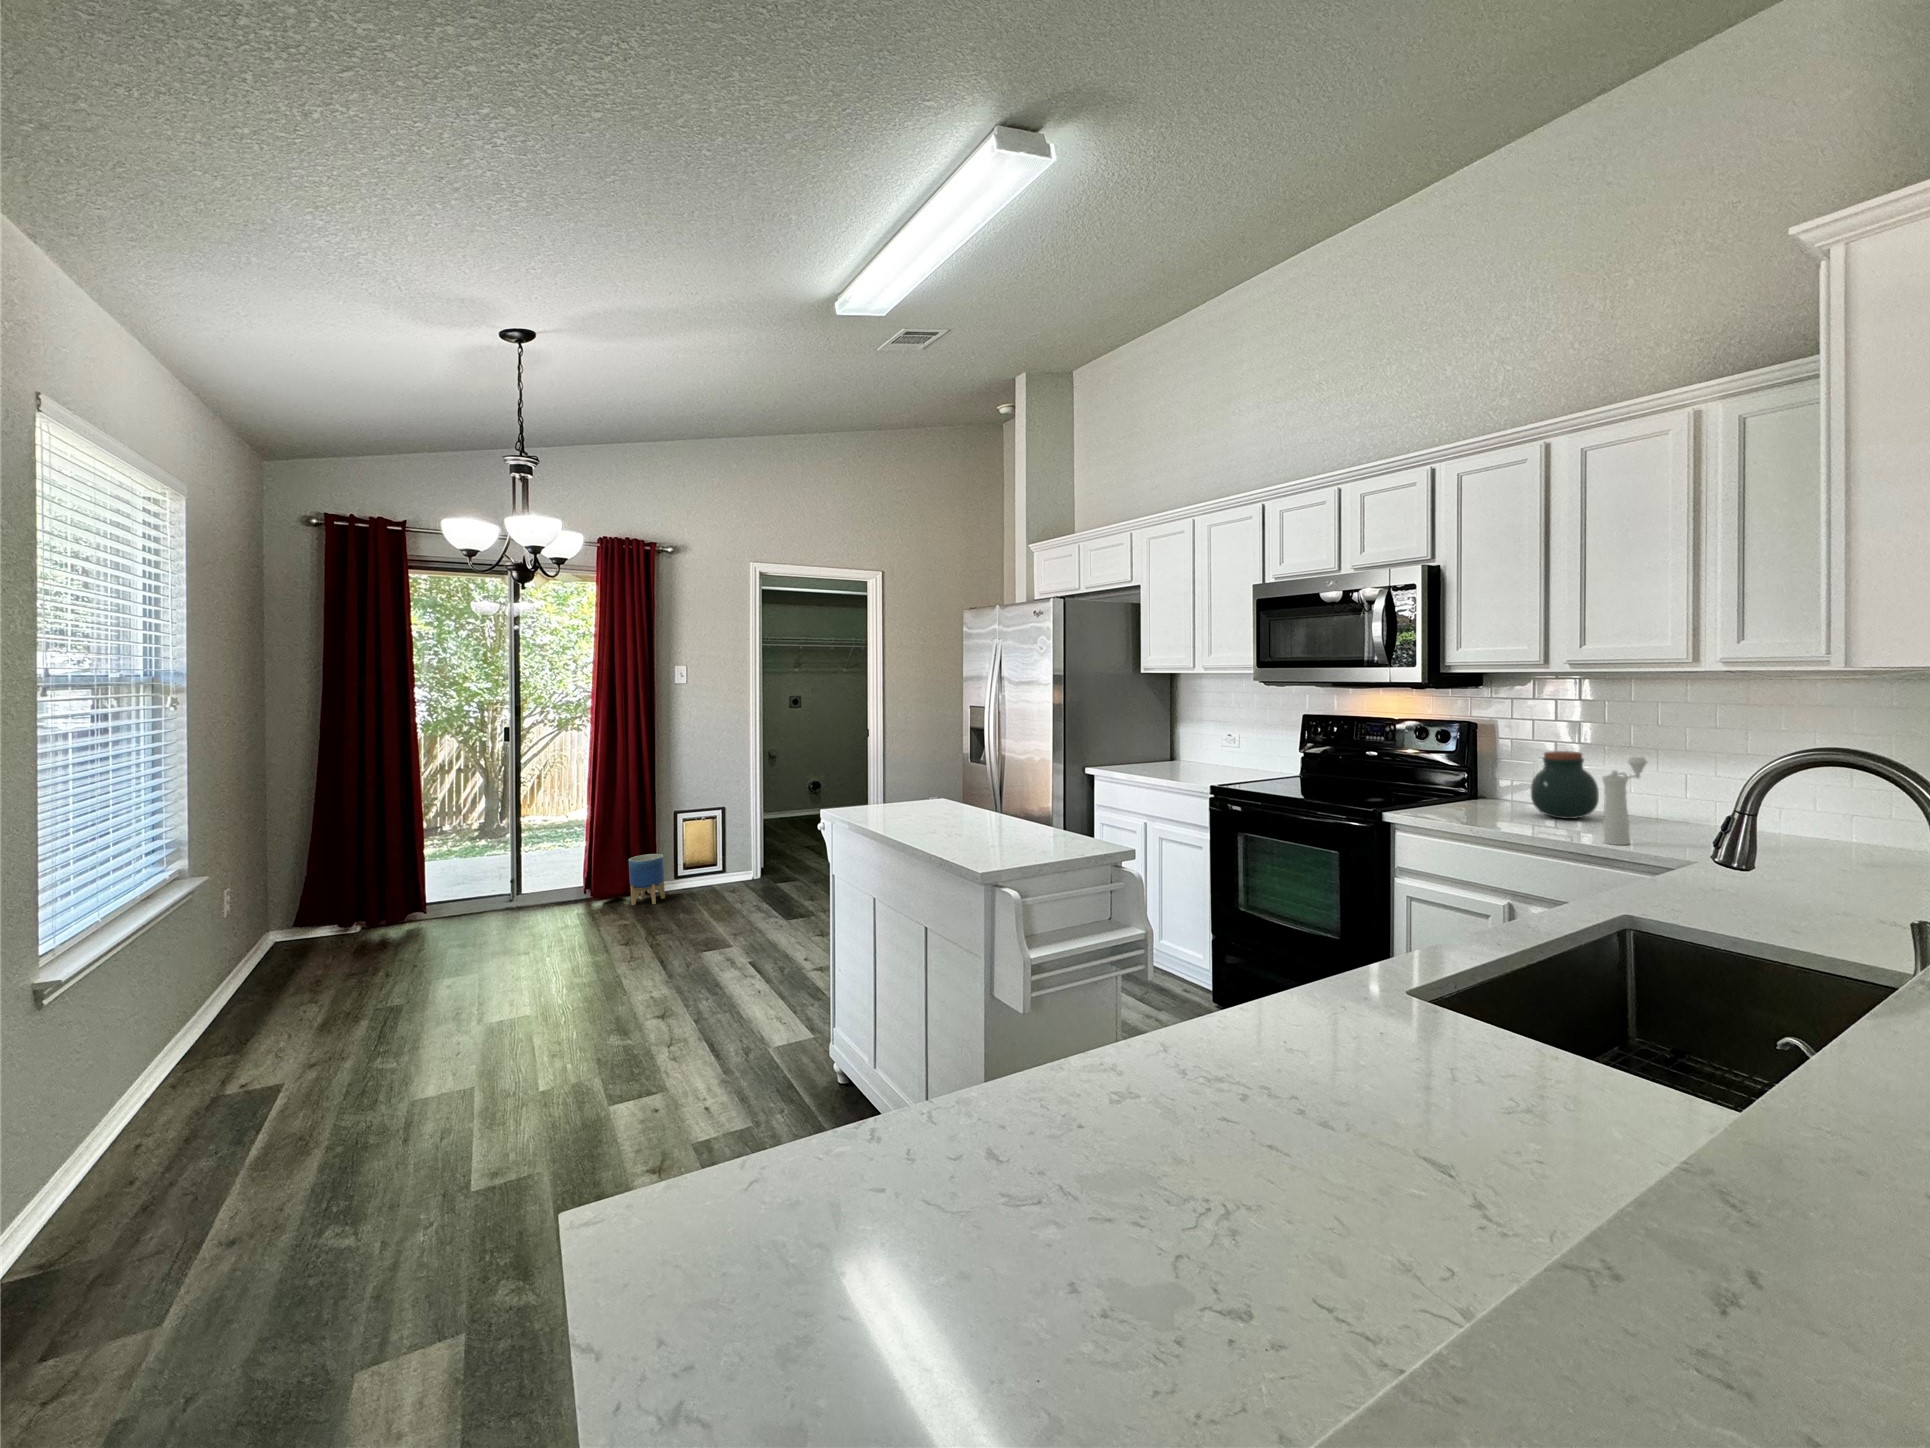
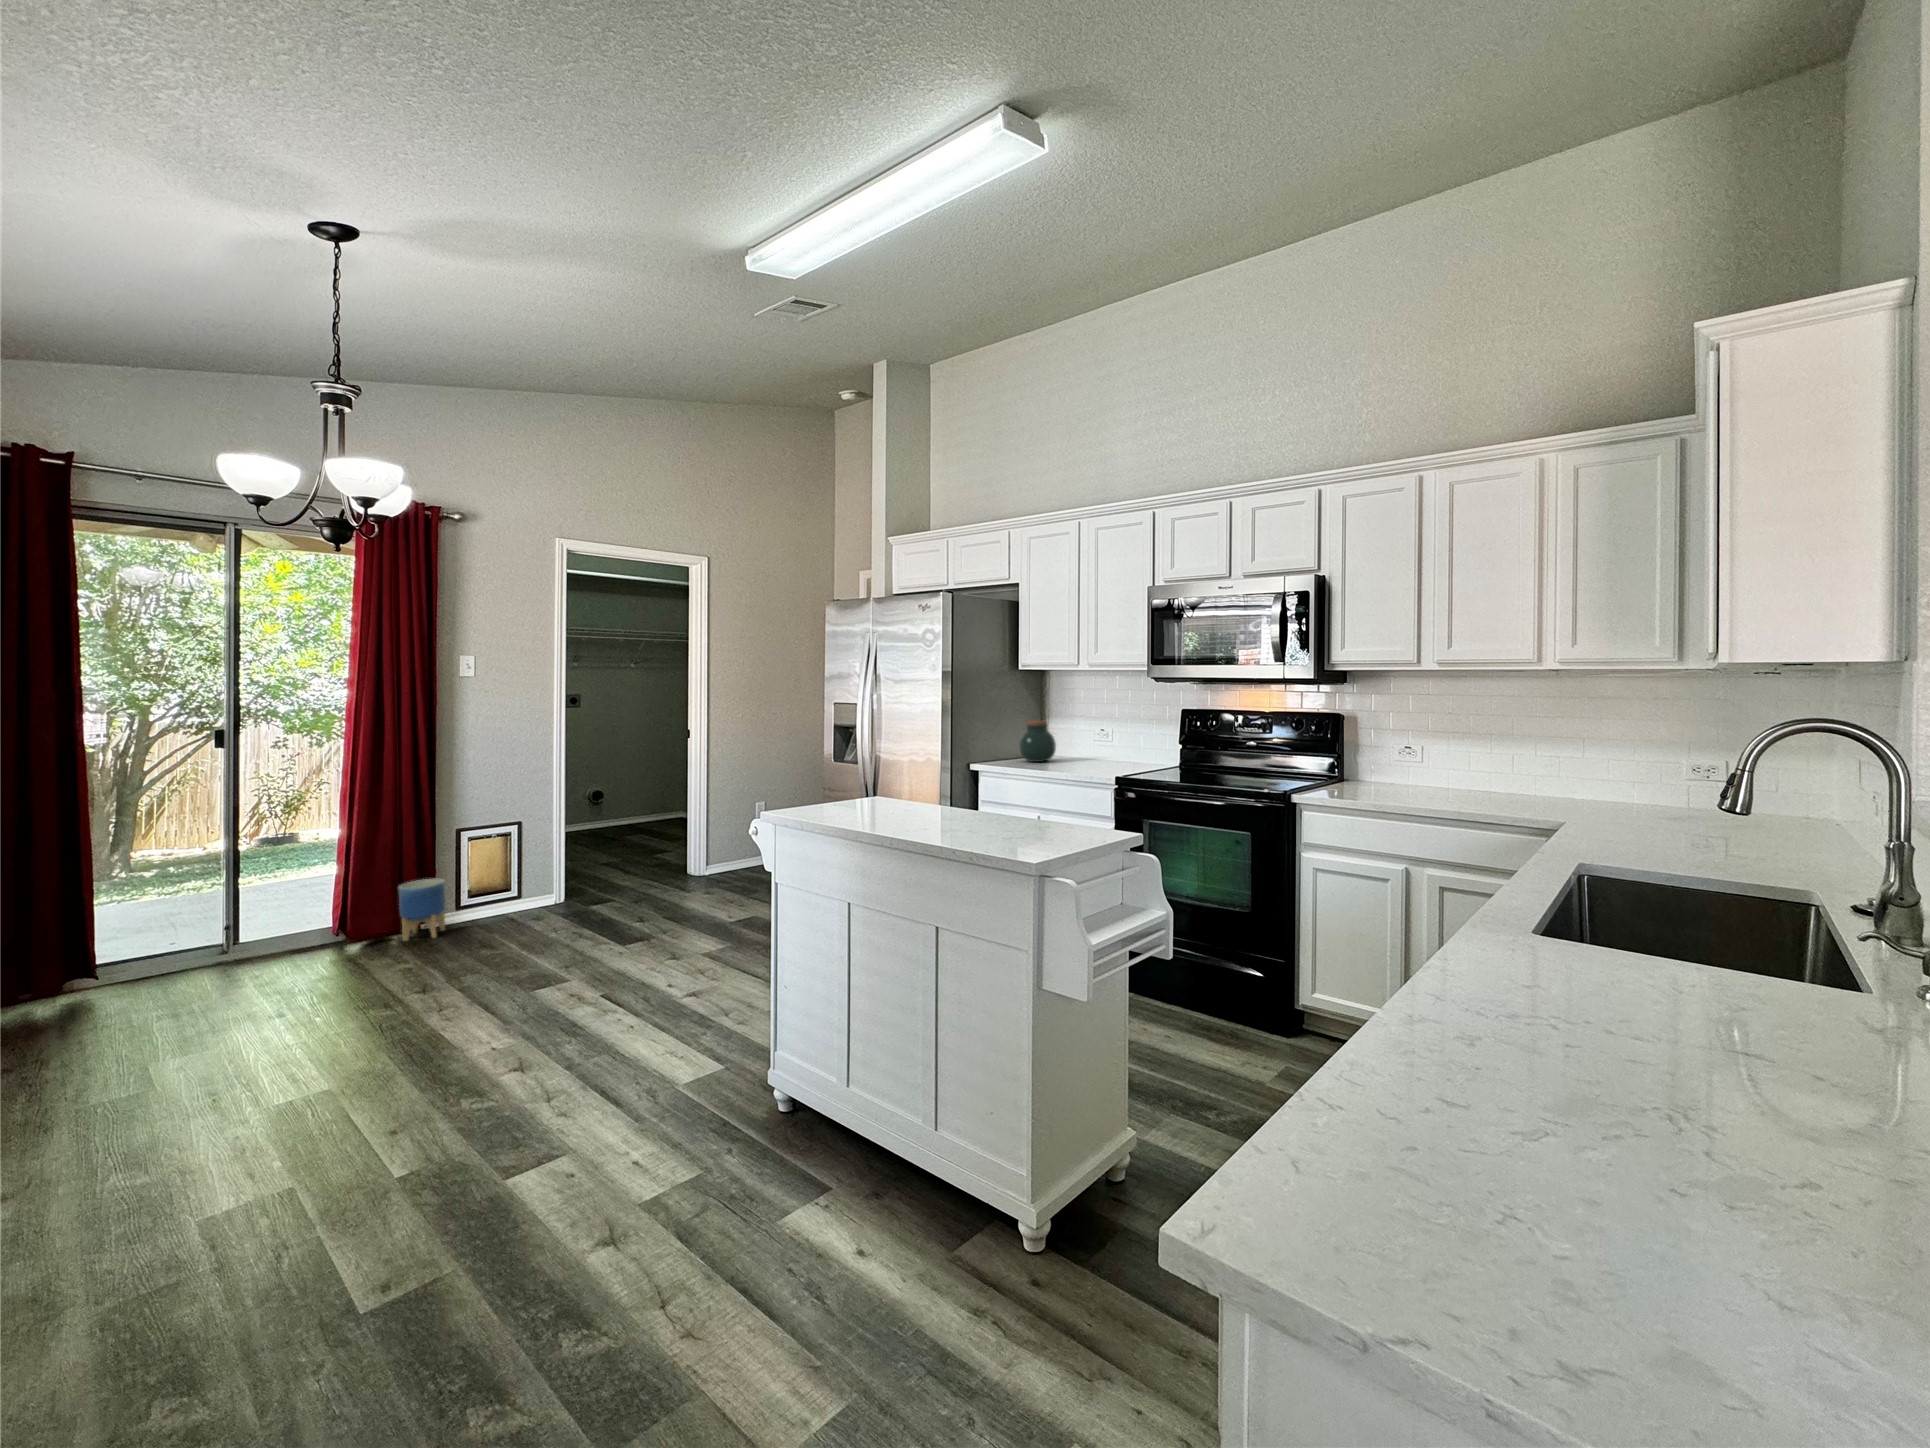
jar: present [1531,751,1599,819] -> present [1019,721,1056,762]
pepper mill: present [1602,757,1647,845] -> none [1500,741,1529,816]

